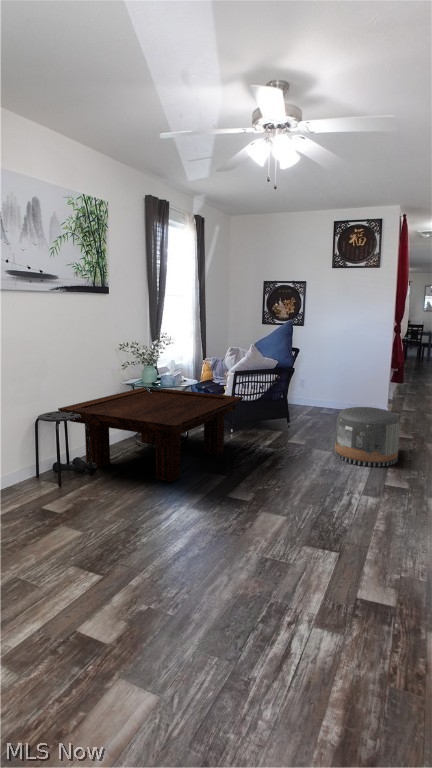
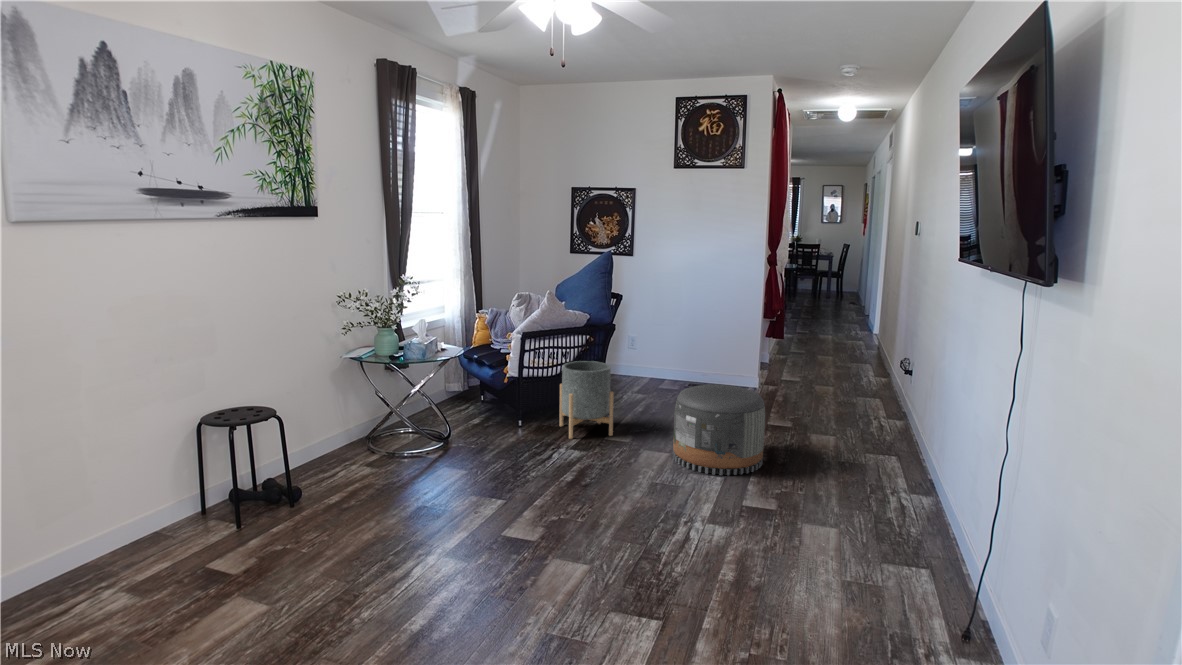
coffee table: present [58,388,243,482] -> none [234,359,534,514]
planter: none [257,391,294,441] -> present [560,361,614,439]

